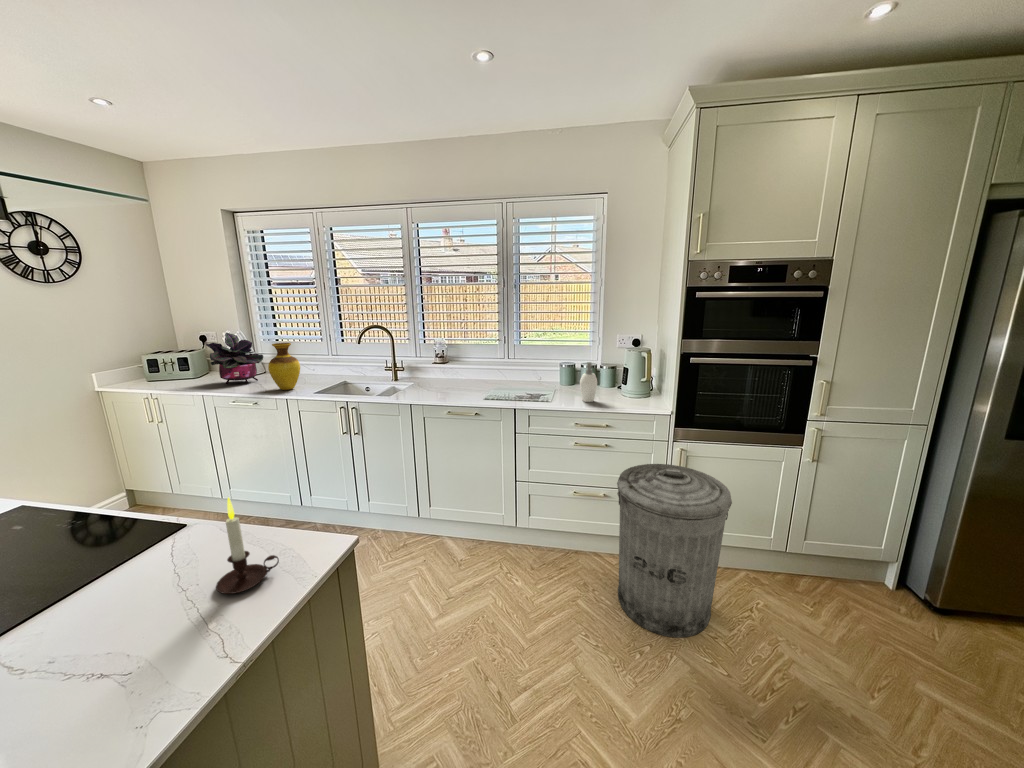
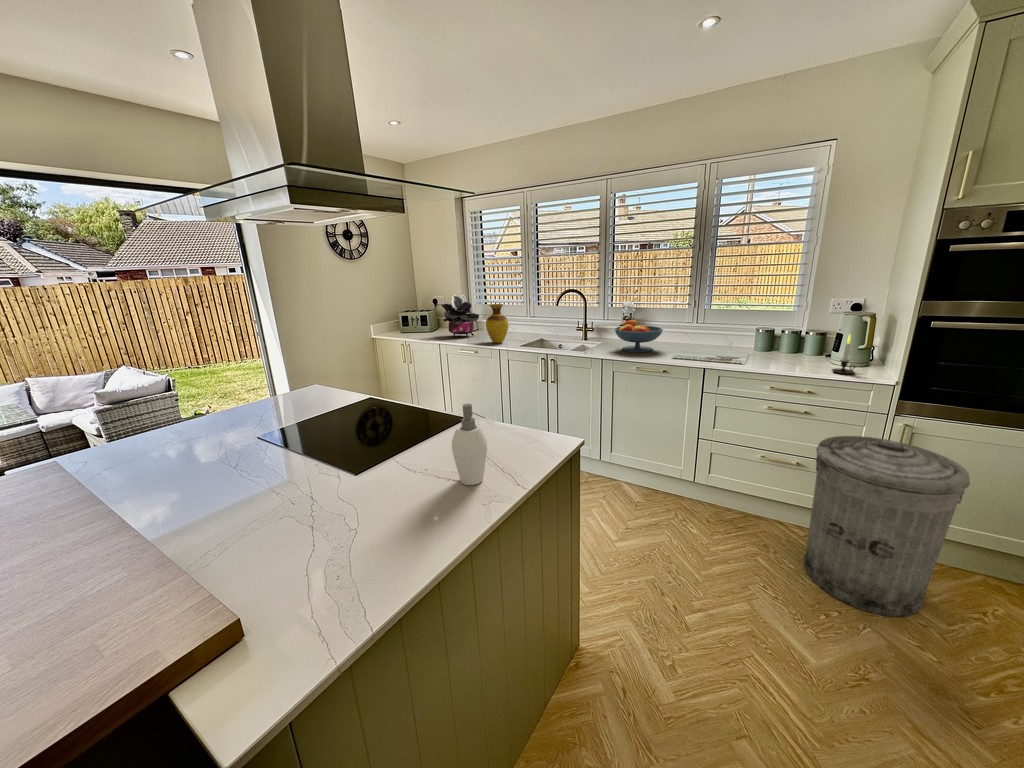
fruit bowl: none [424,357,475,393] -> present [615,320,663,352]
soap dispenser: present [580,362,598,402] -> present [452,404,487,485]
candle: present [216,498,279,594] -> present [832,335,855,374]

